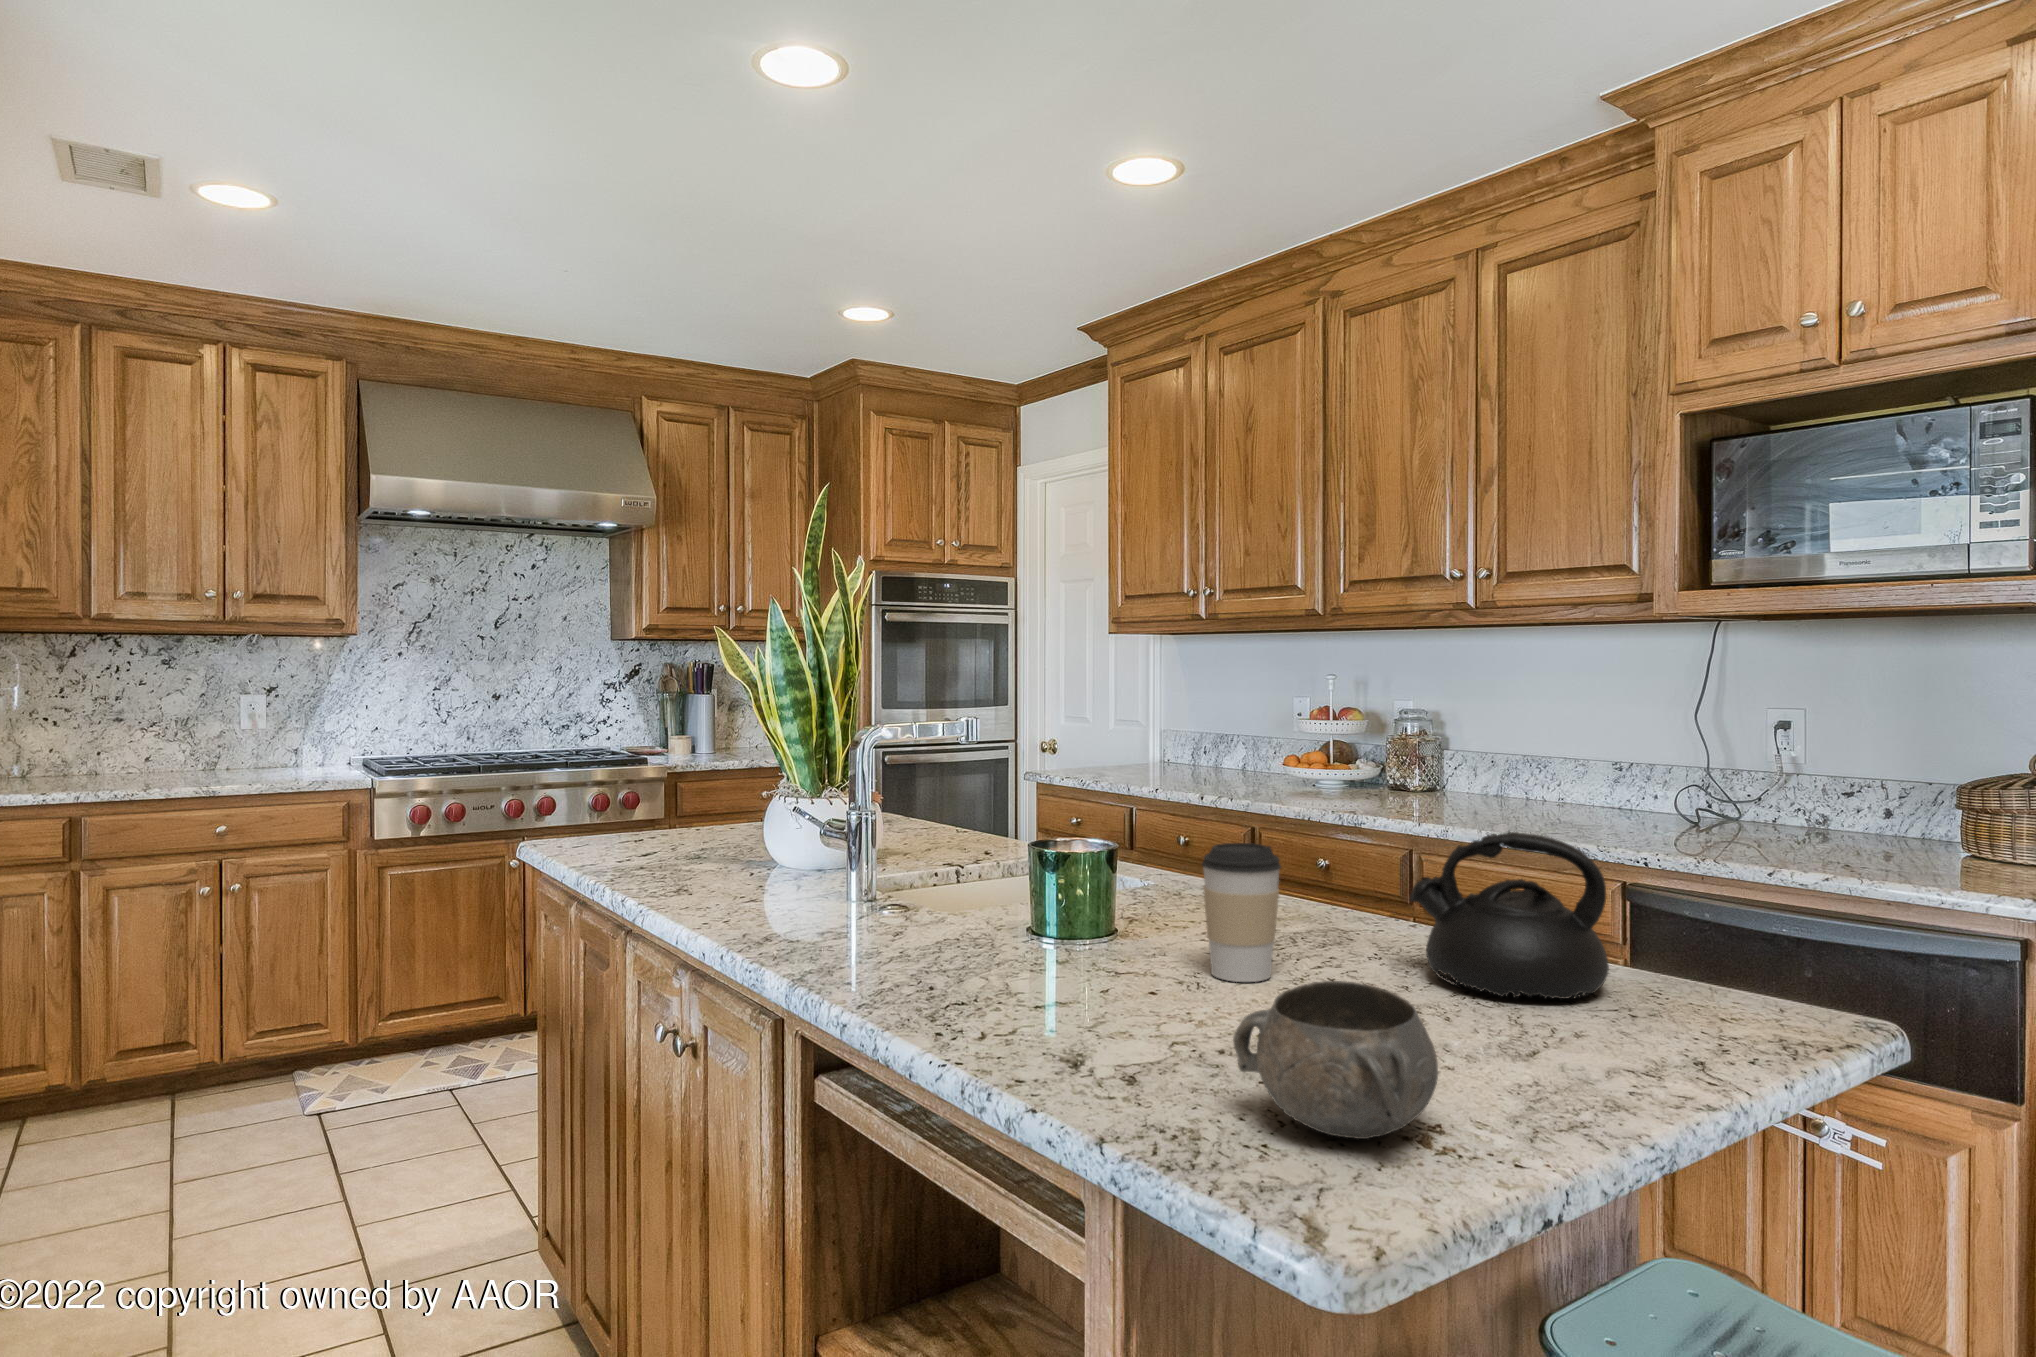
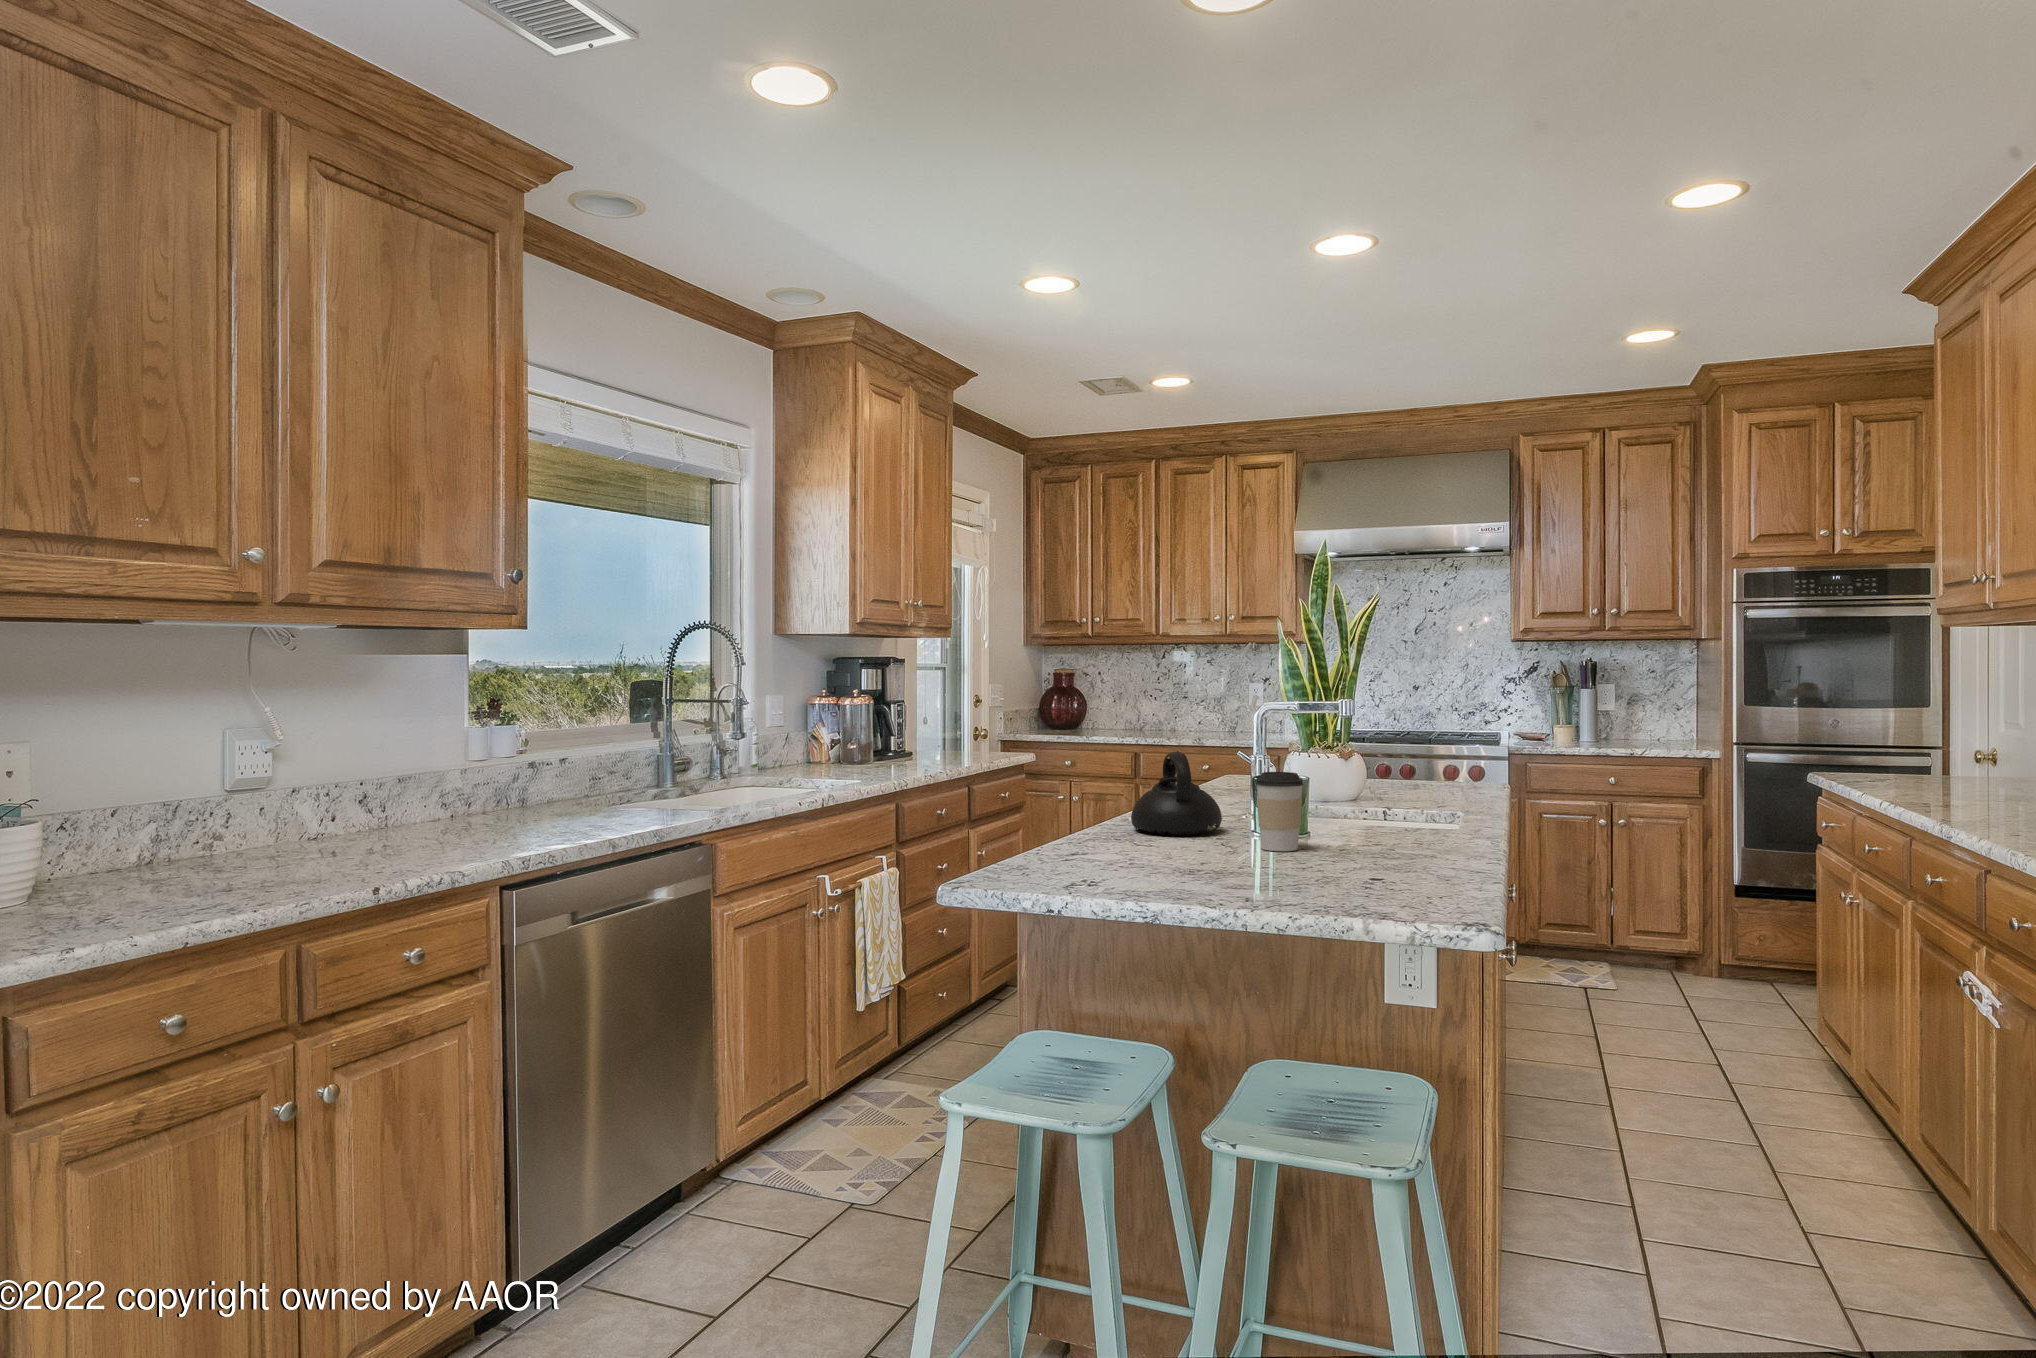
teapot: present [1410,831,1609,1000] -> present [1131,751,1222,836]
decorative bowl: present [1233,981,1438,1139] -> none [1051,810,1137,870]

